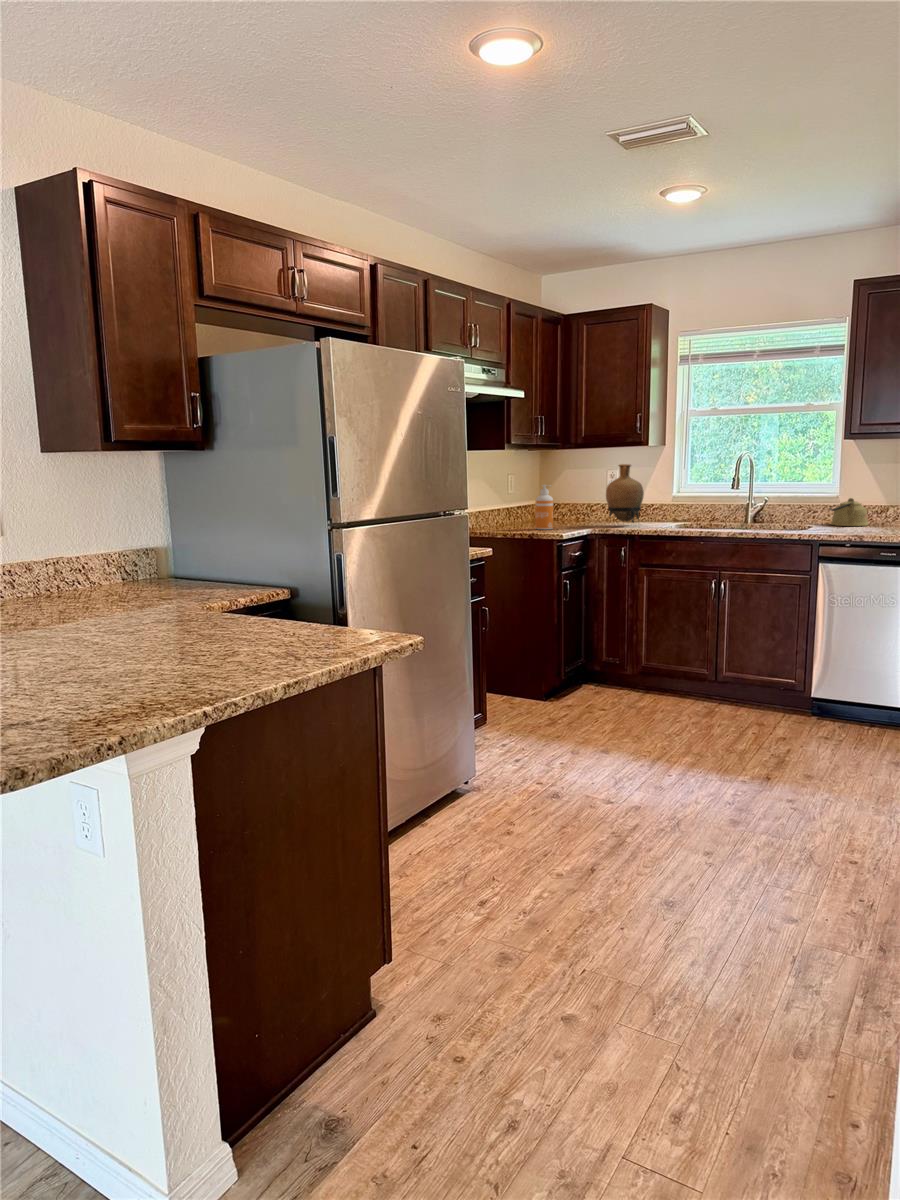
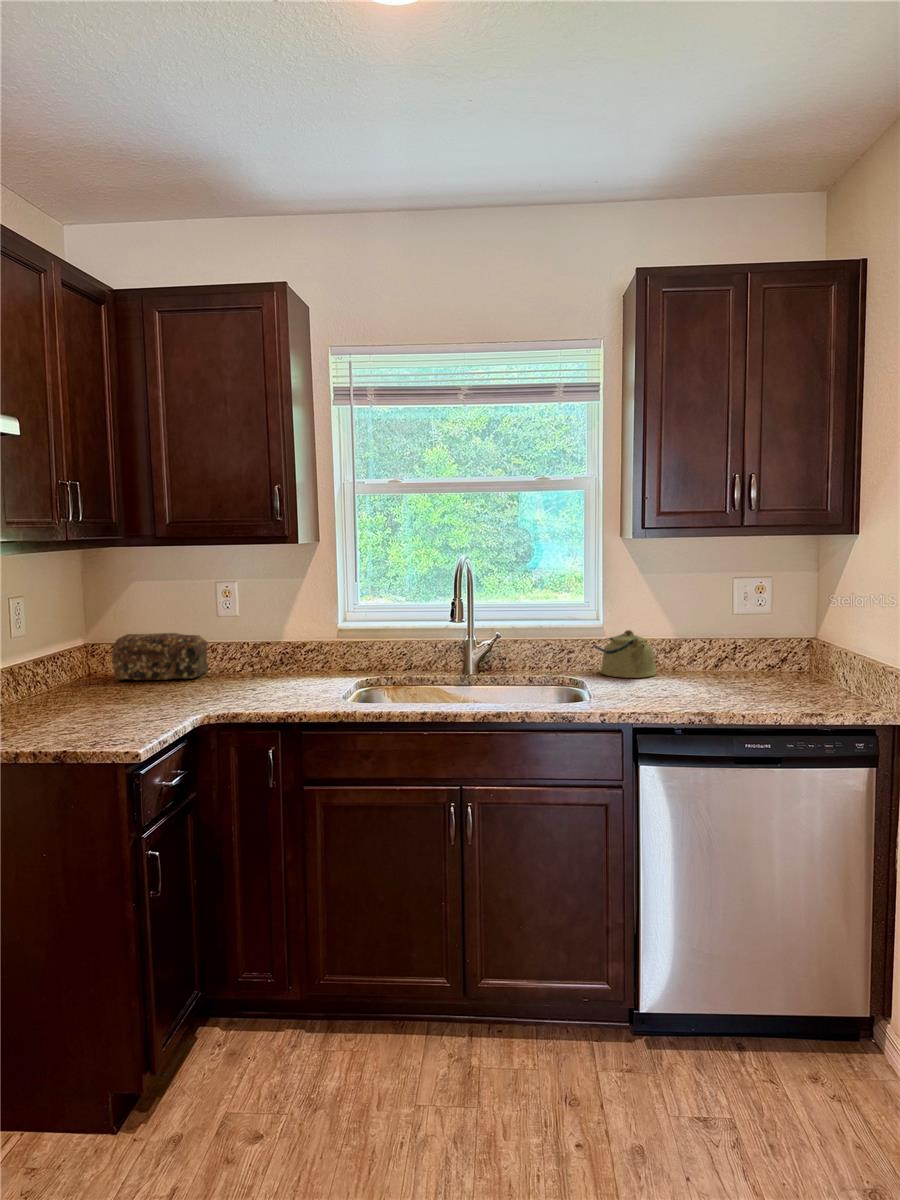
vase: present [606,464,644,523] -> none [219,578,293,692]
soap dispenser: present [535,485,553,530] -> none [65,626,109,724]
bread loaf: none [553,497,602,521] -> present [112,633,209,681]

